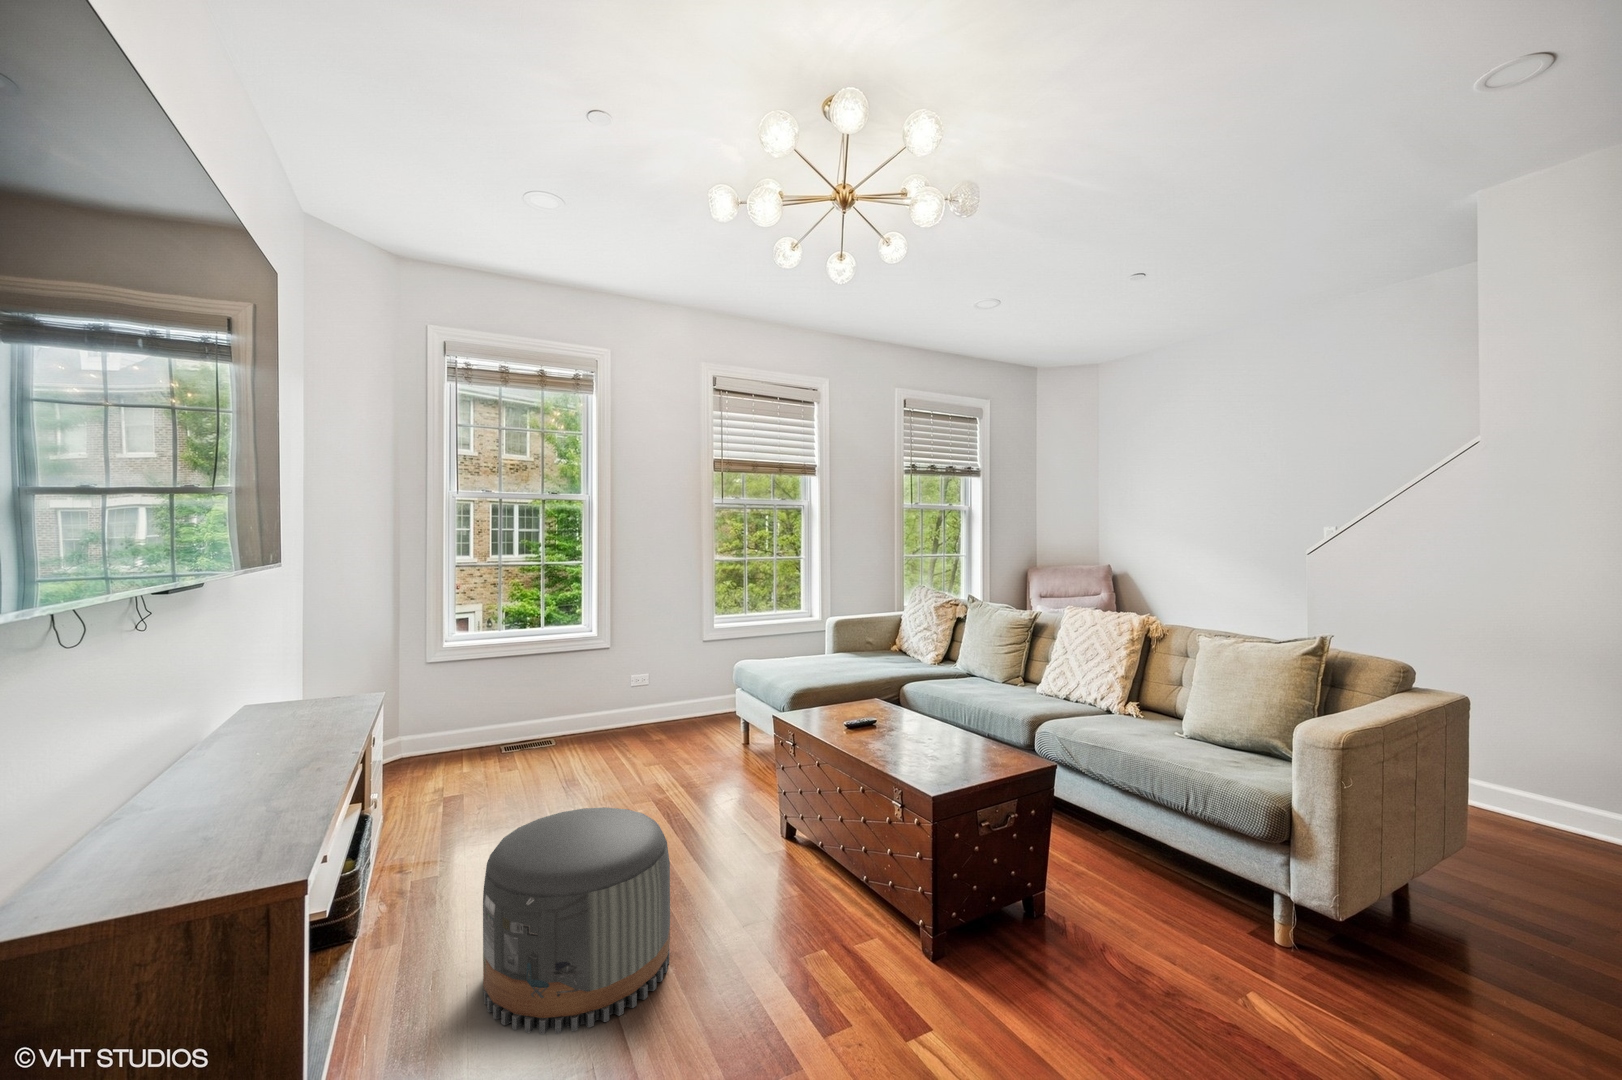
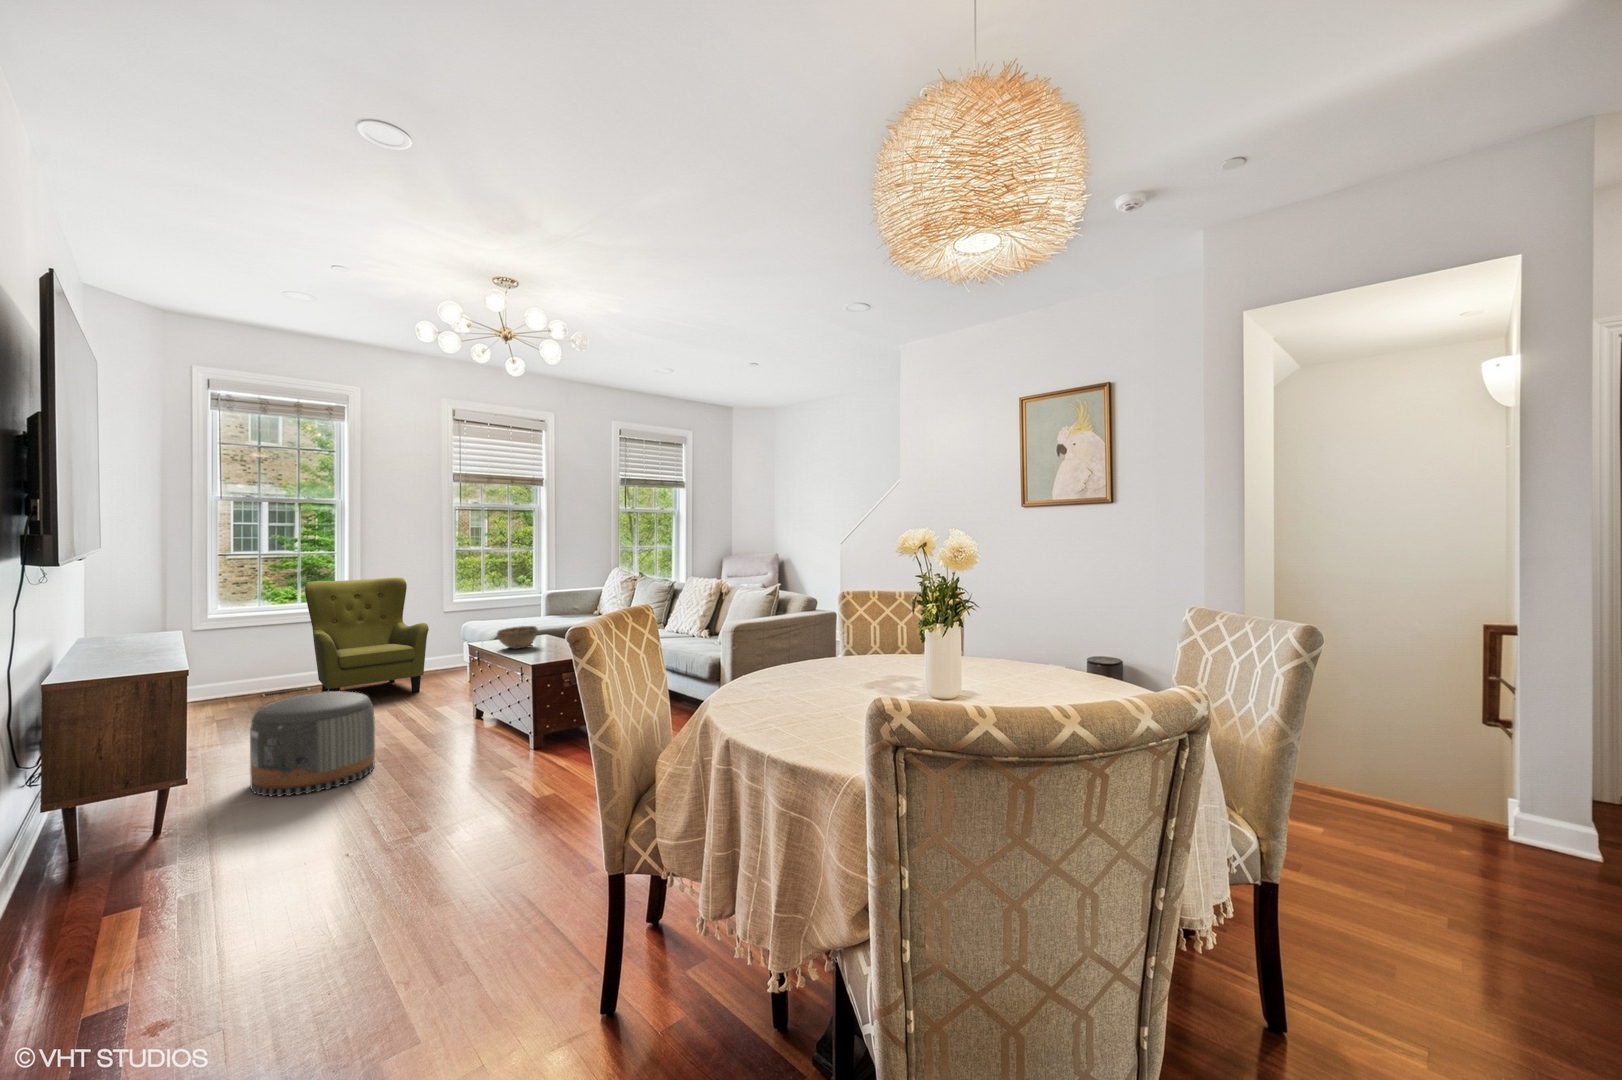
armchair: none [549,598,697,778] -> present [305,578,429,692]
decorative bowl: none [818,686,879,725] -> present [497,626,538,649]

